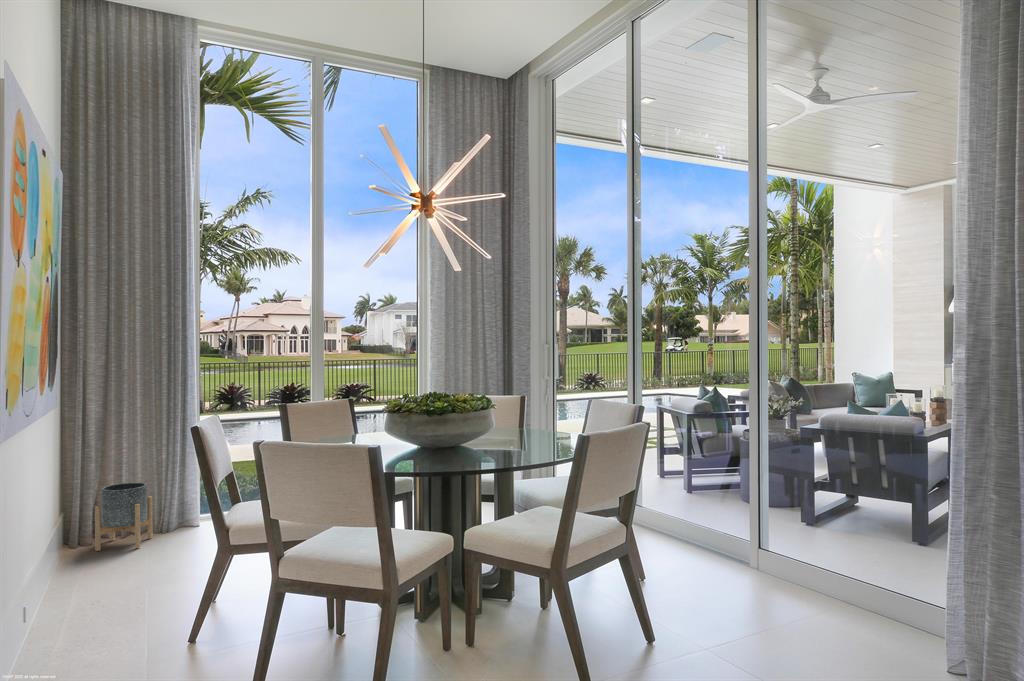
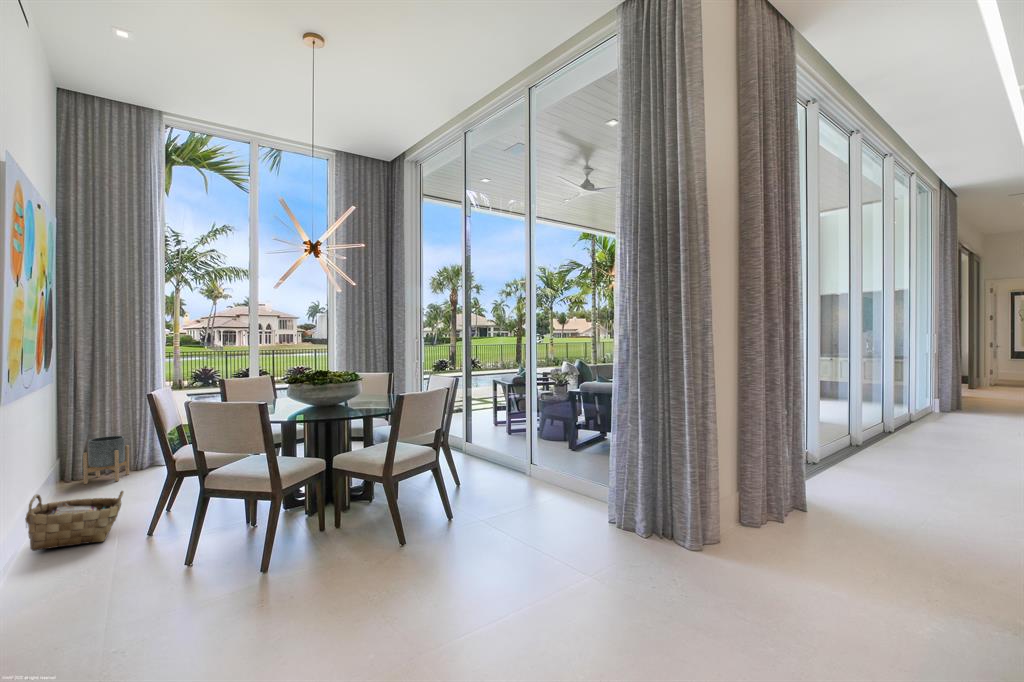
woven basket: none [27,570,156,660] -> present [25,491,124,551]

